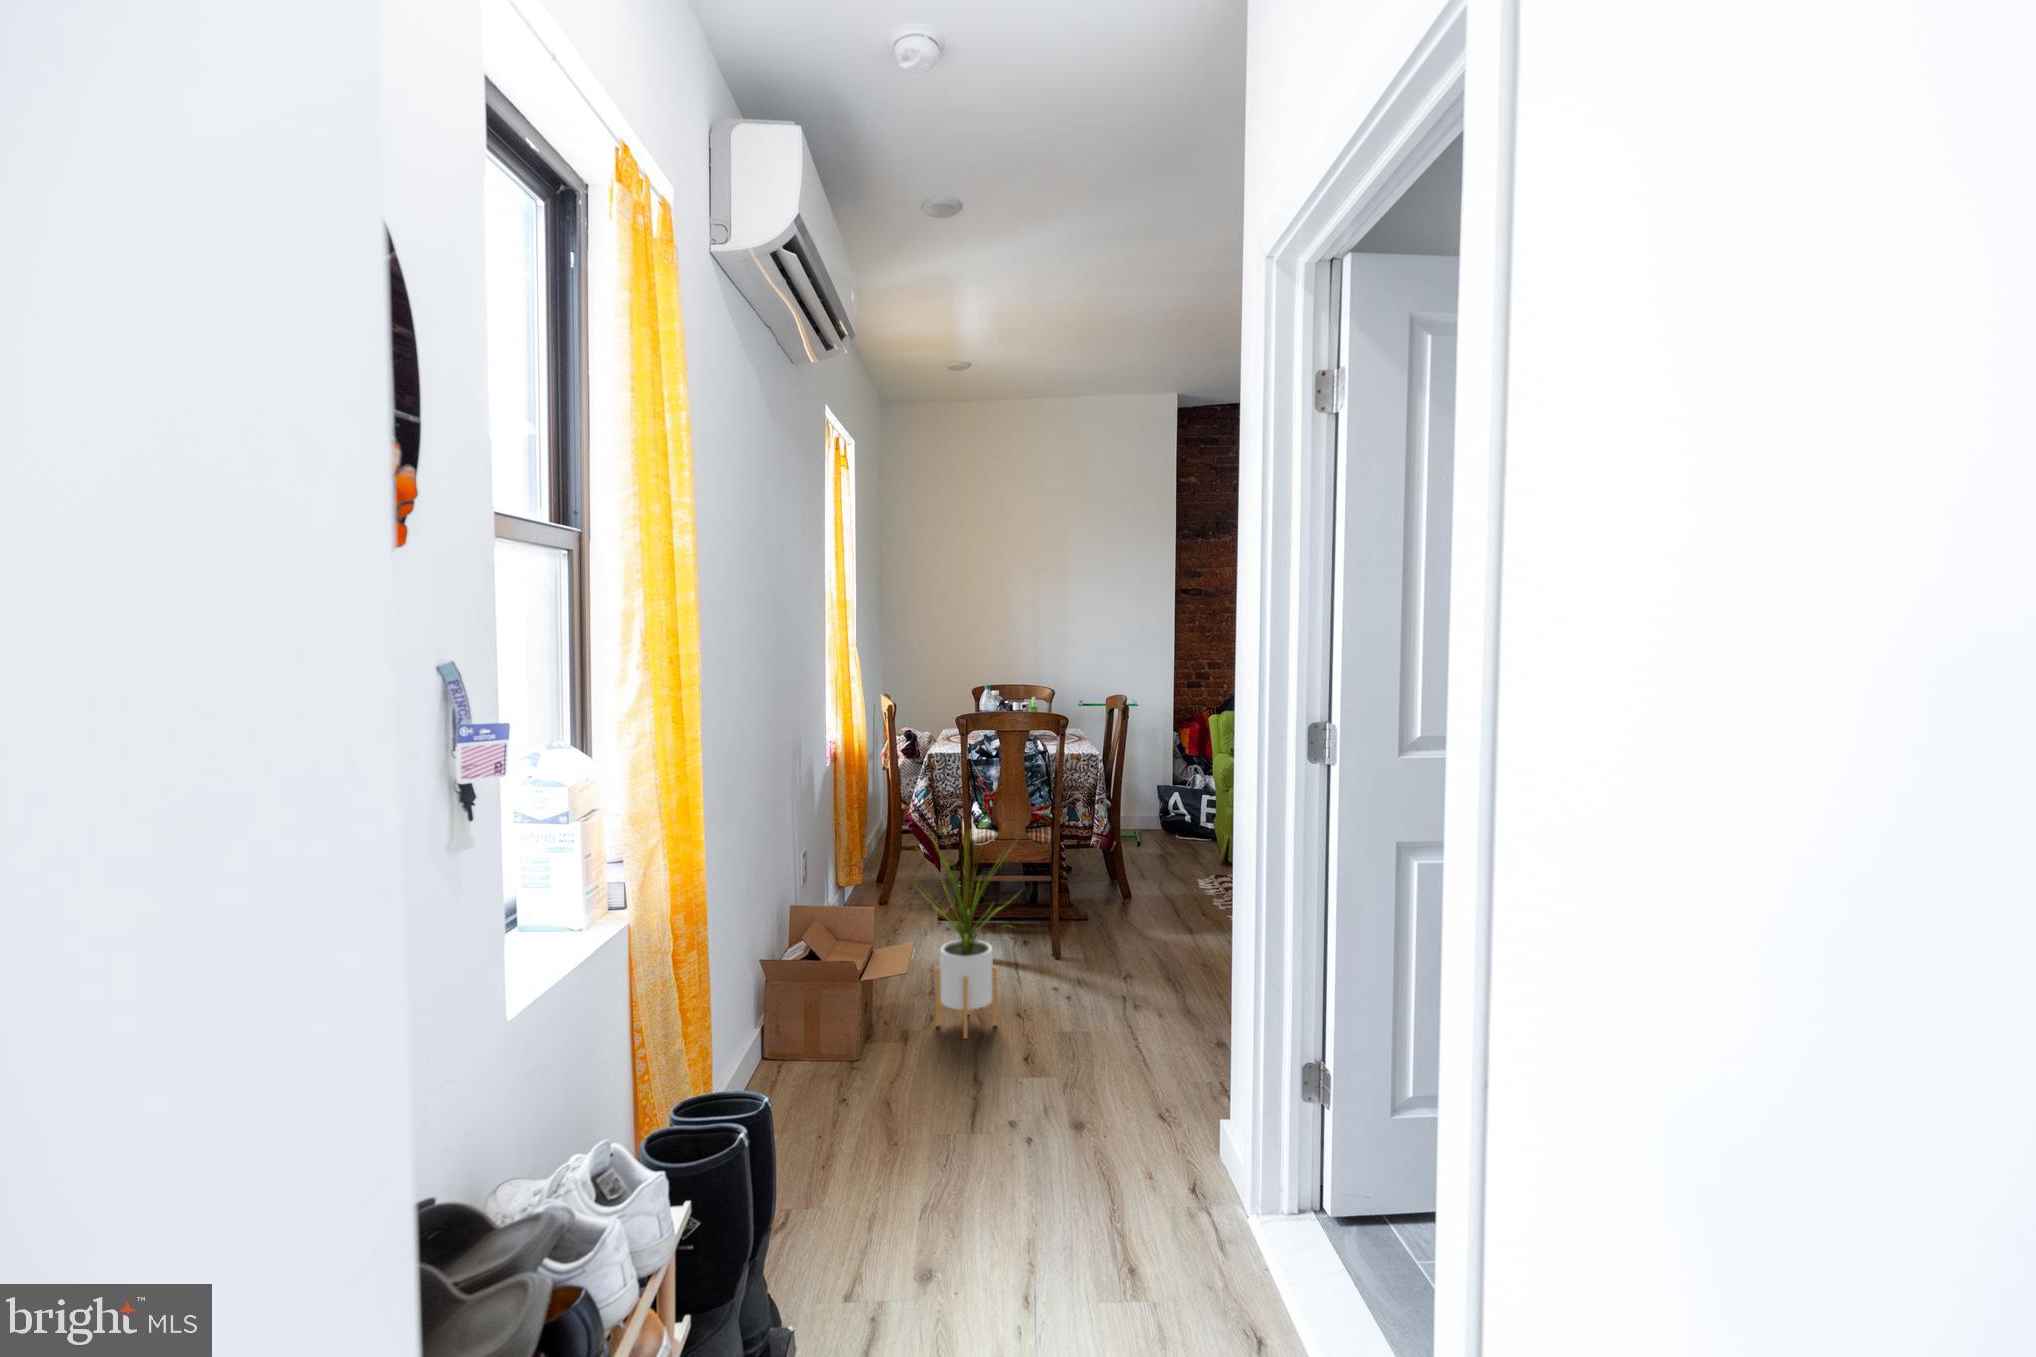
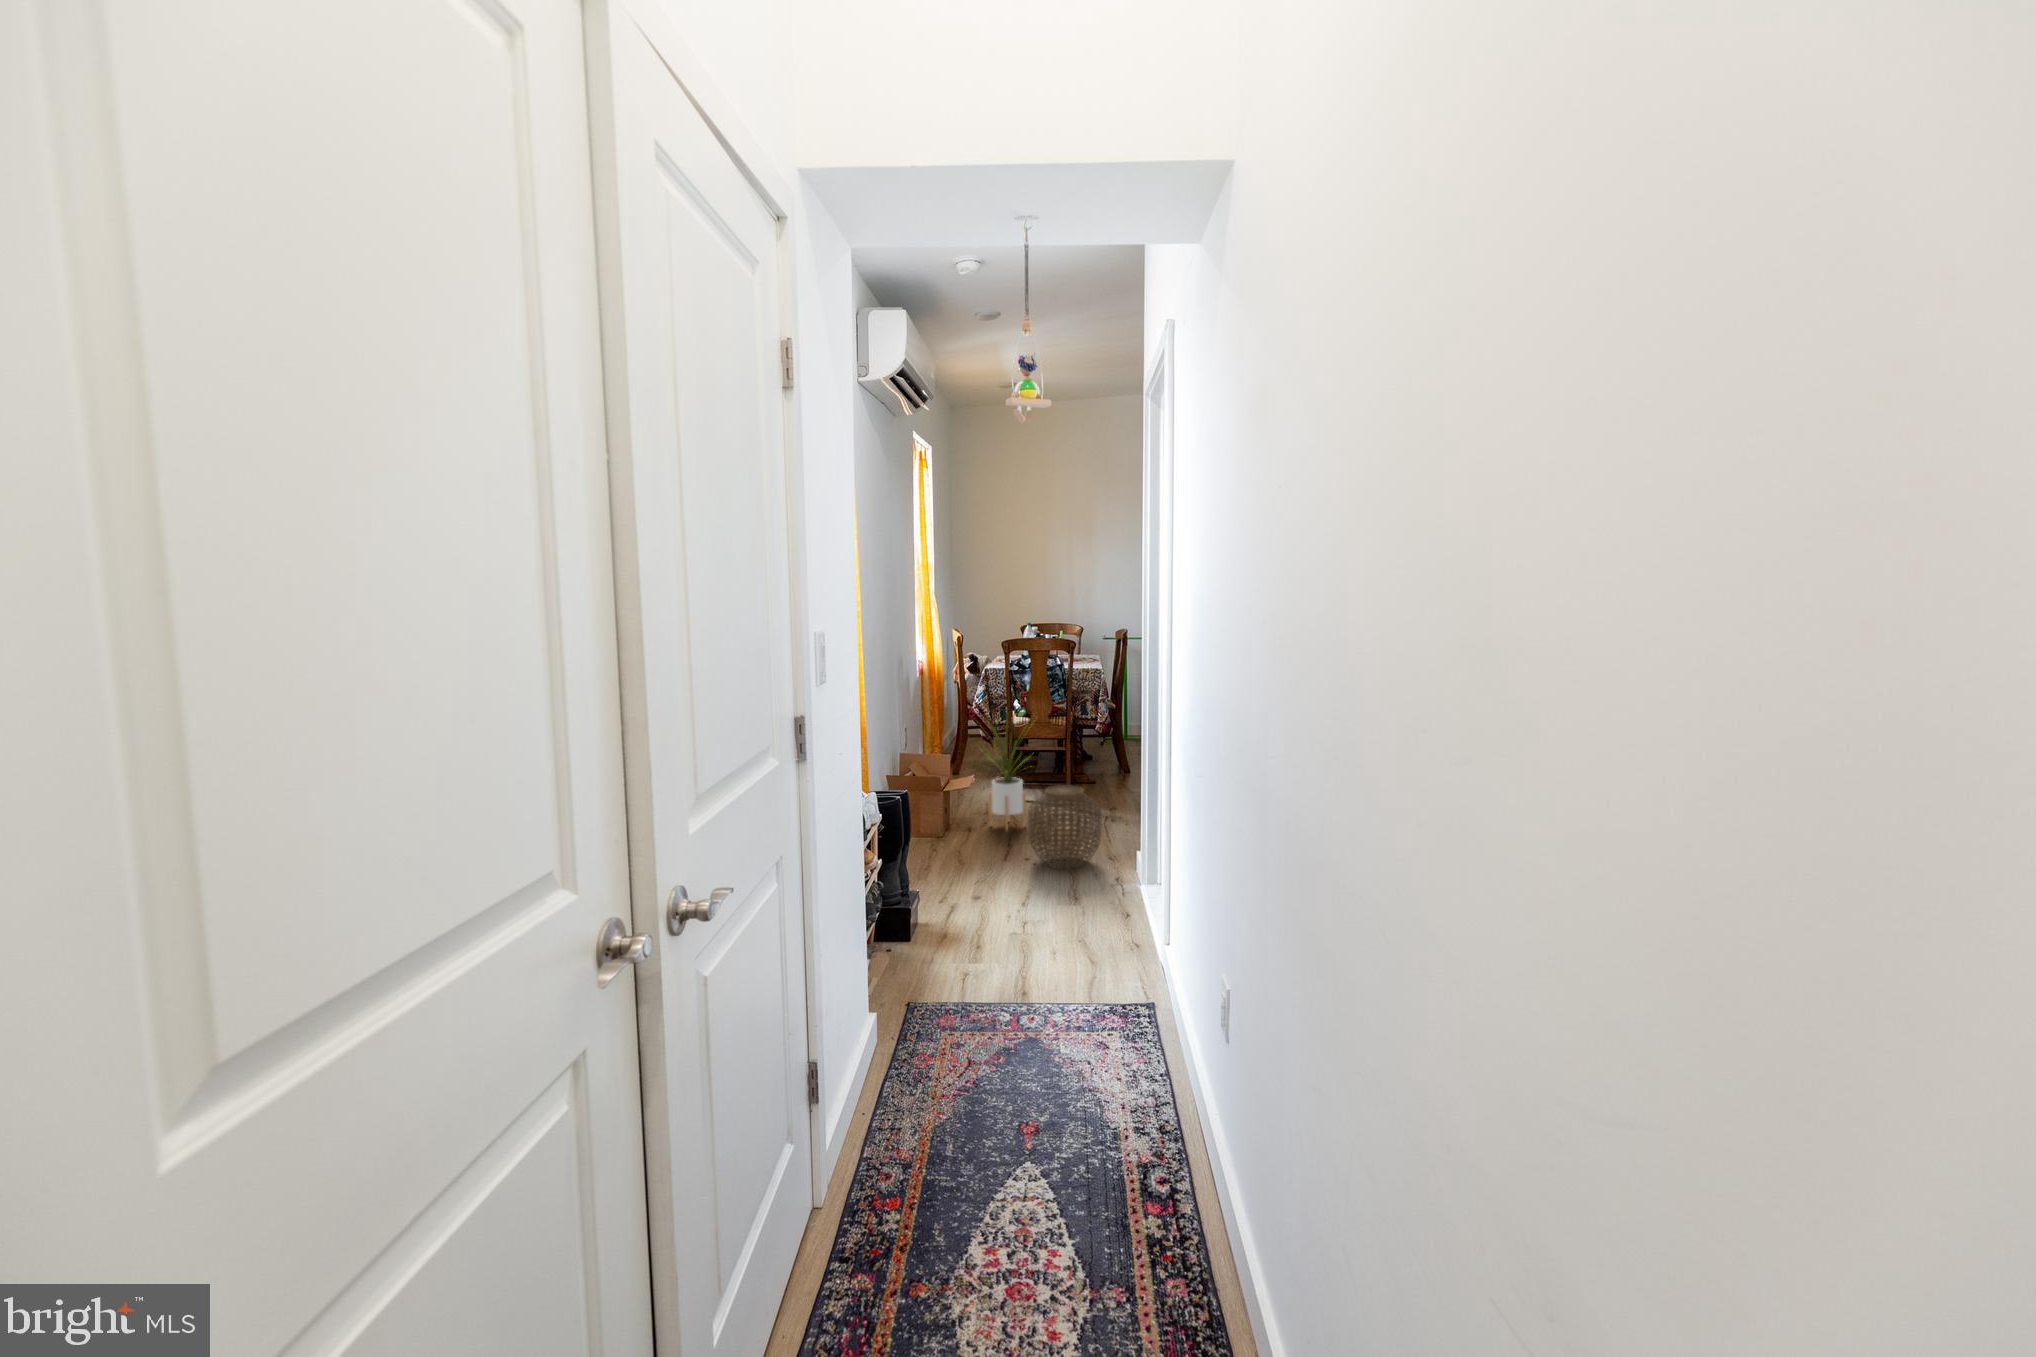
woven basket: none [1010,977,1148,1147] -> present [1028,785,1101,869]

